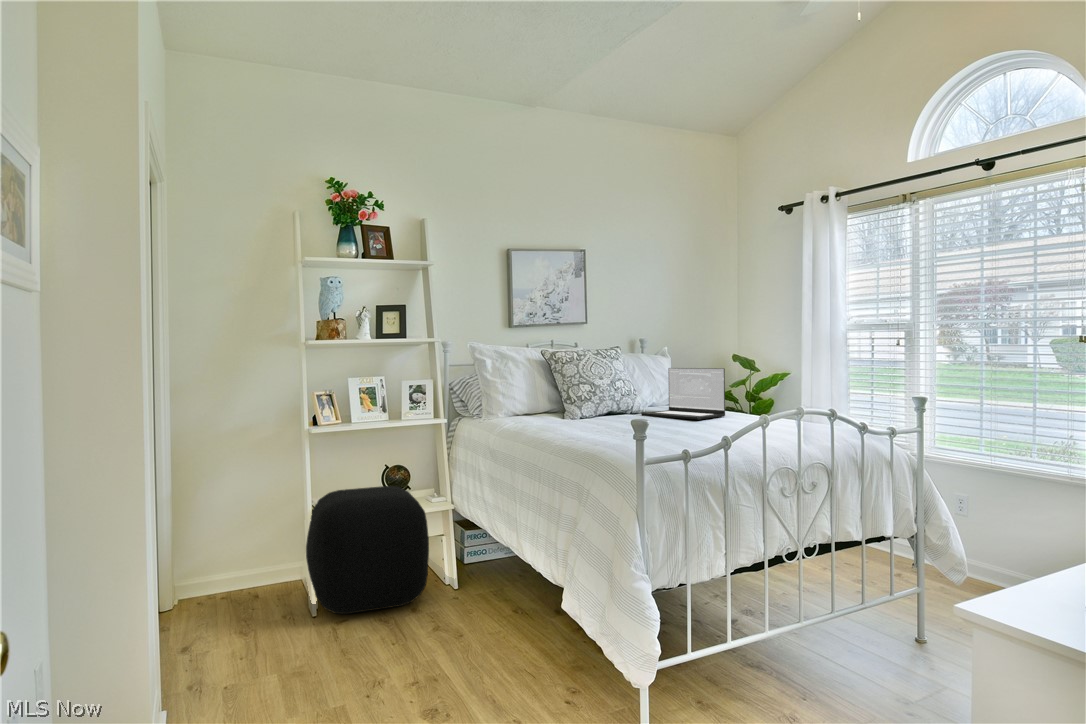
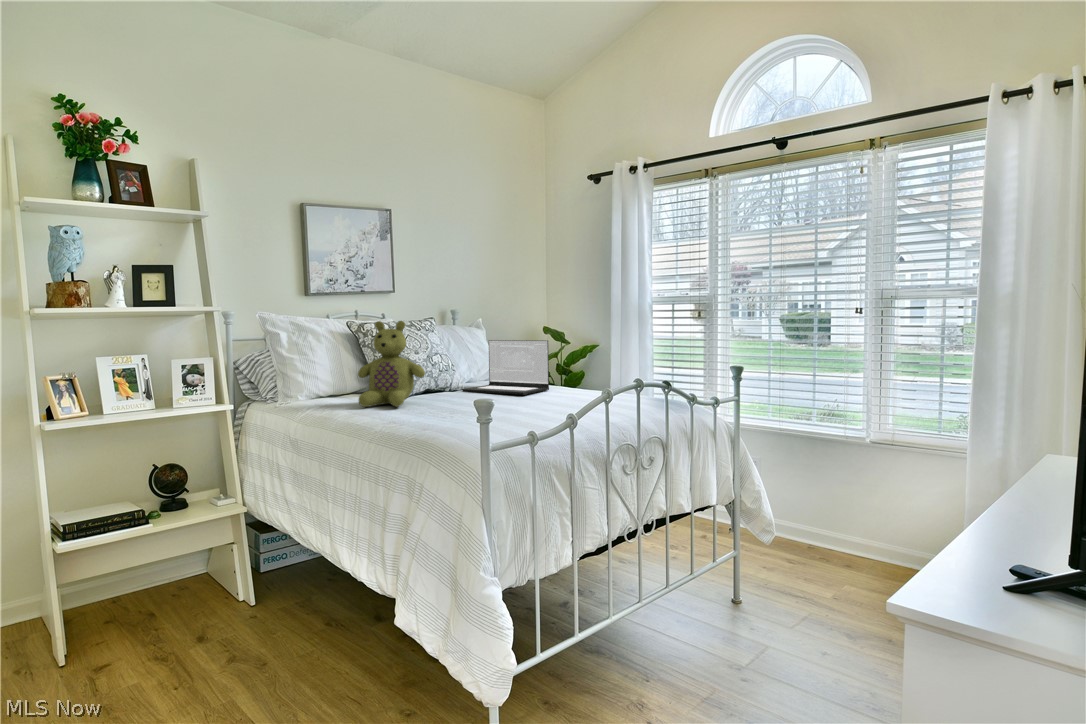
stuffed bear: none [545,349,604,426] -> present [358,321,425,407]
ottoman: present [306,486,429,614] -> none [40,489,216,659]

